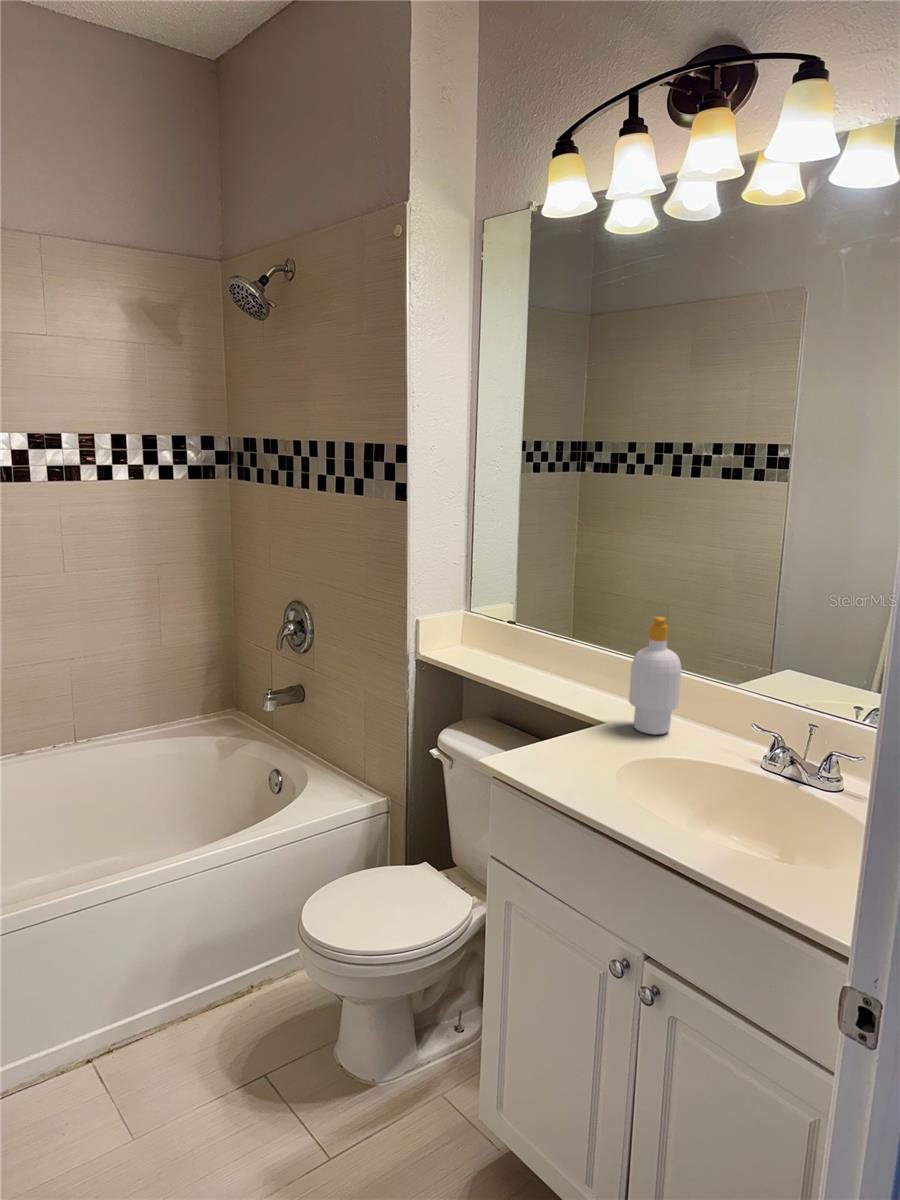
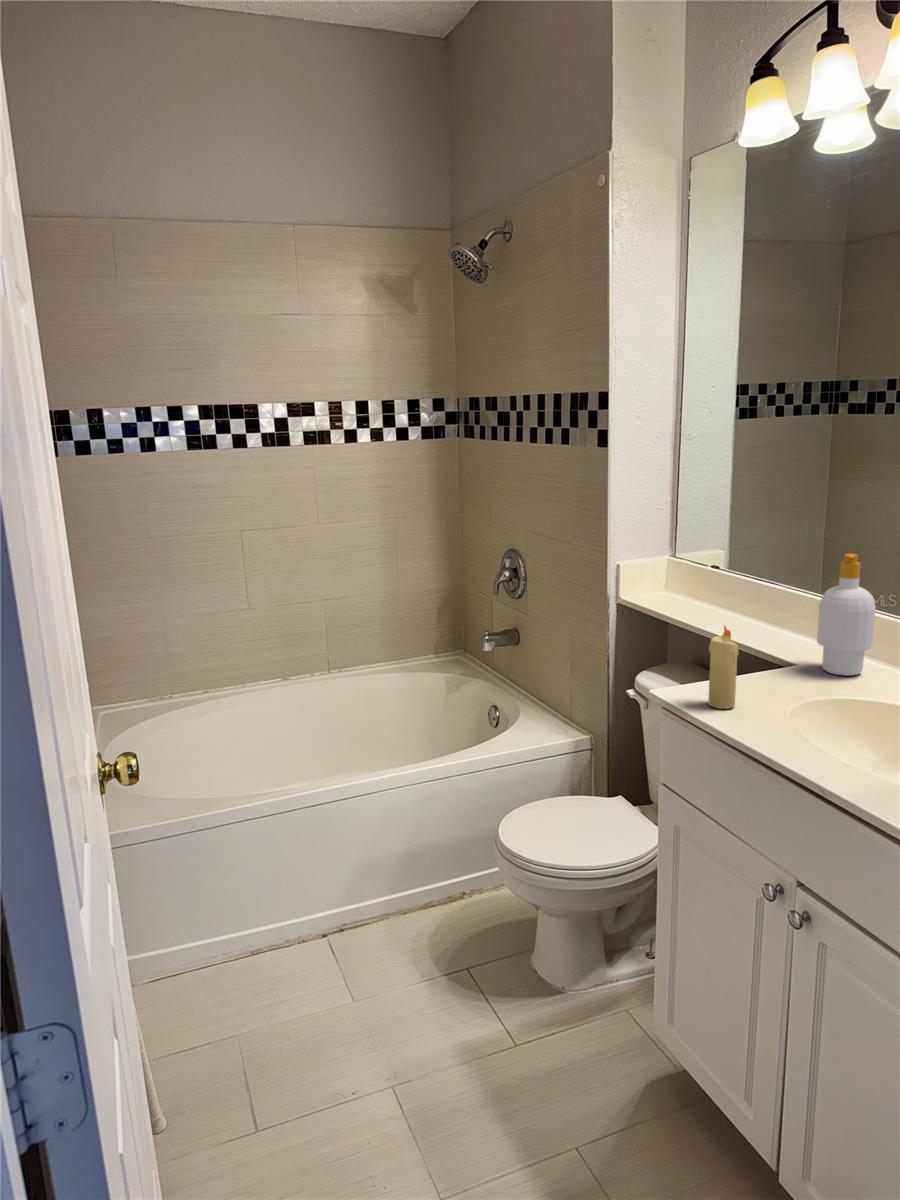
candle: none [546,695,576,781] -> present [708,626,739,709]

